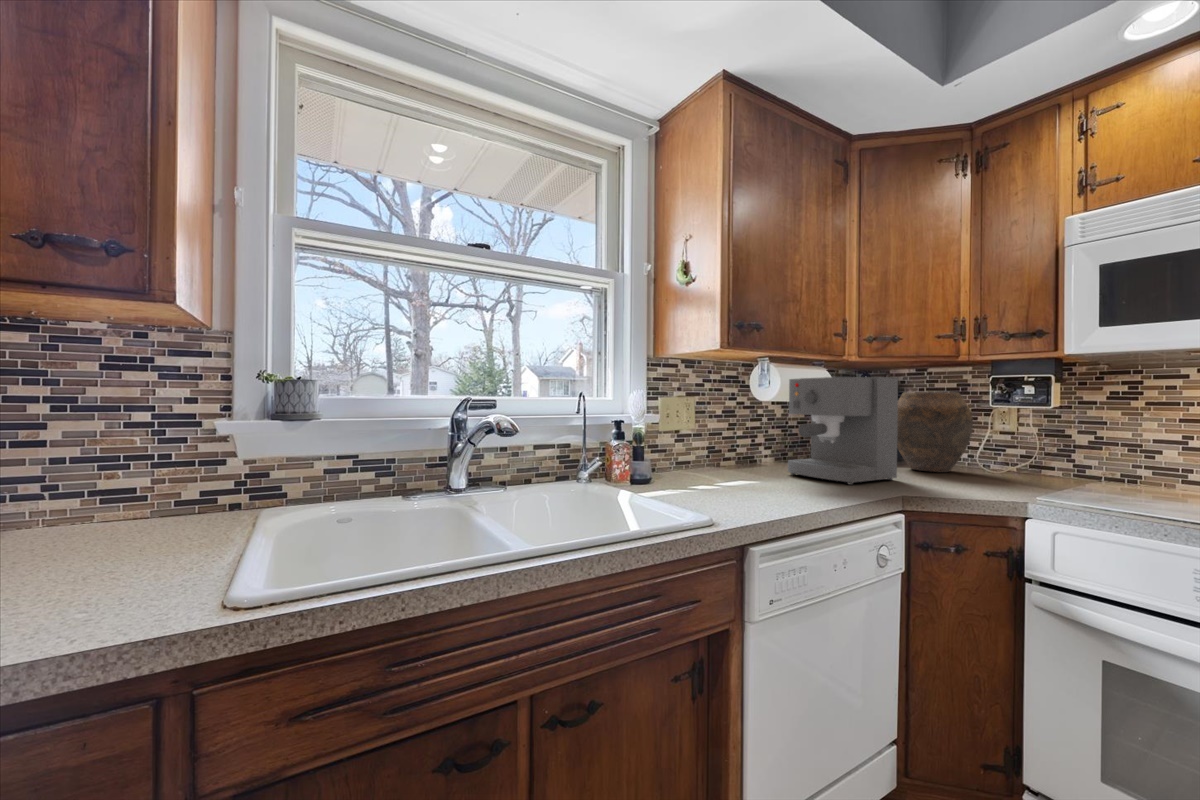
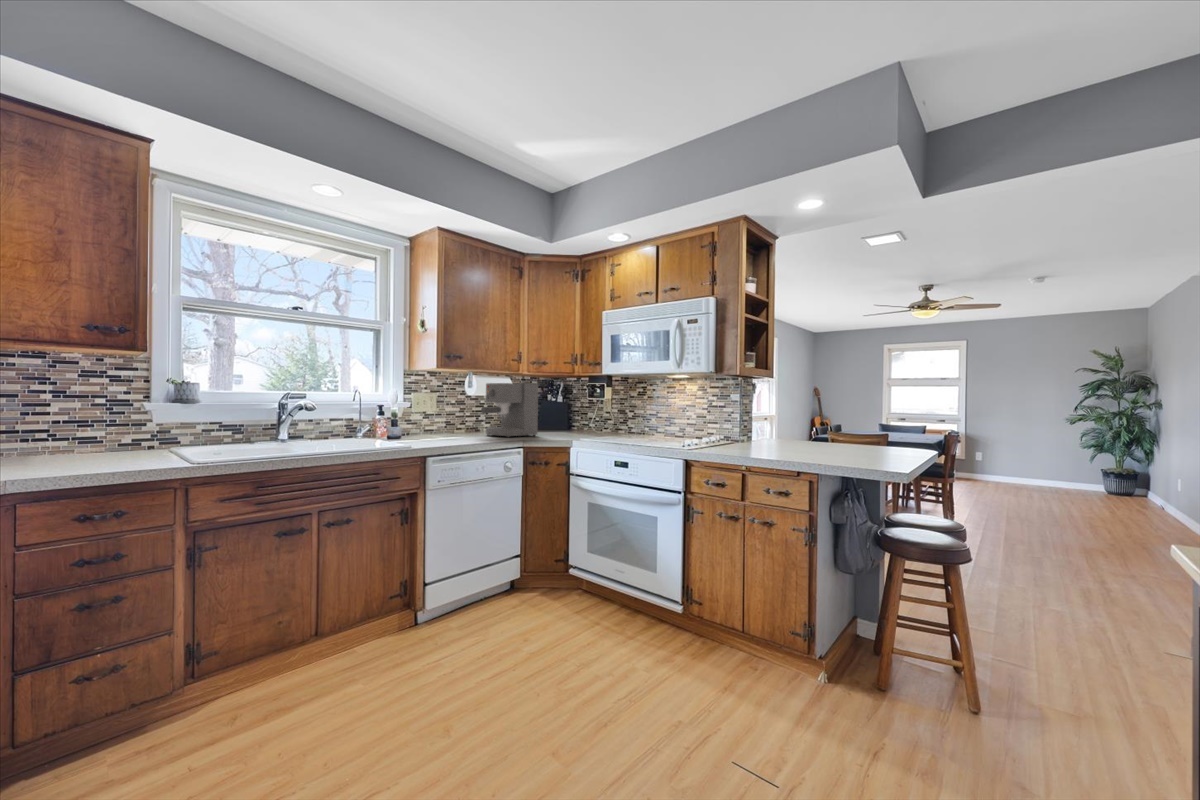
vase: present [897,392,973,472] -> none [550,391,587,433]

